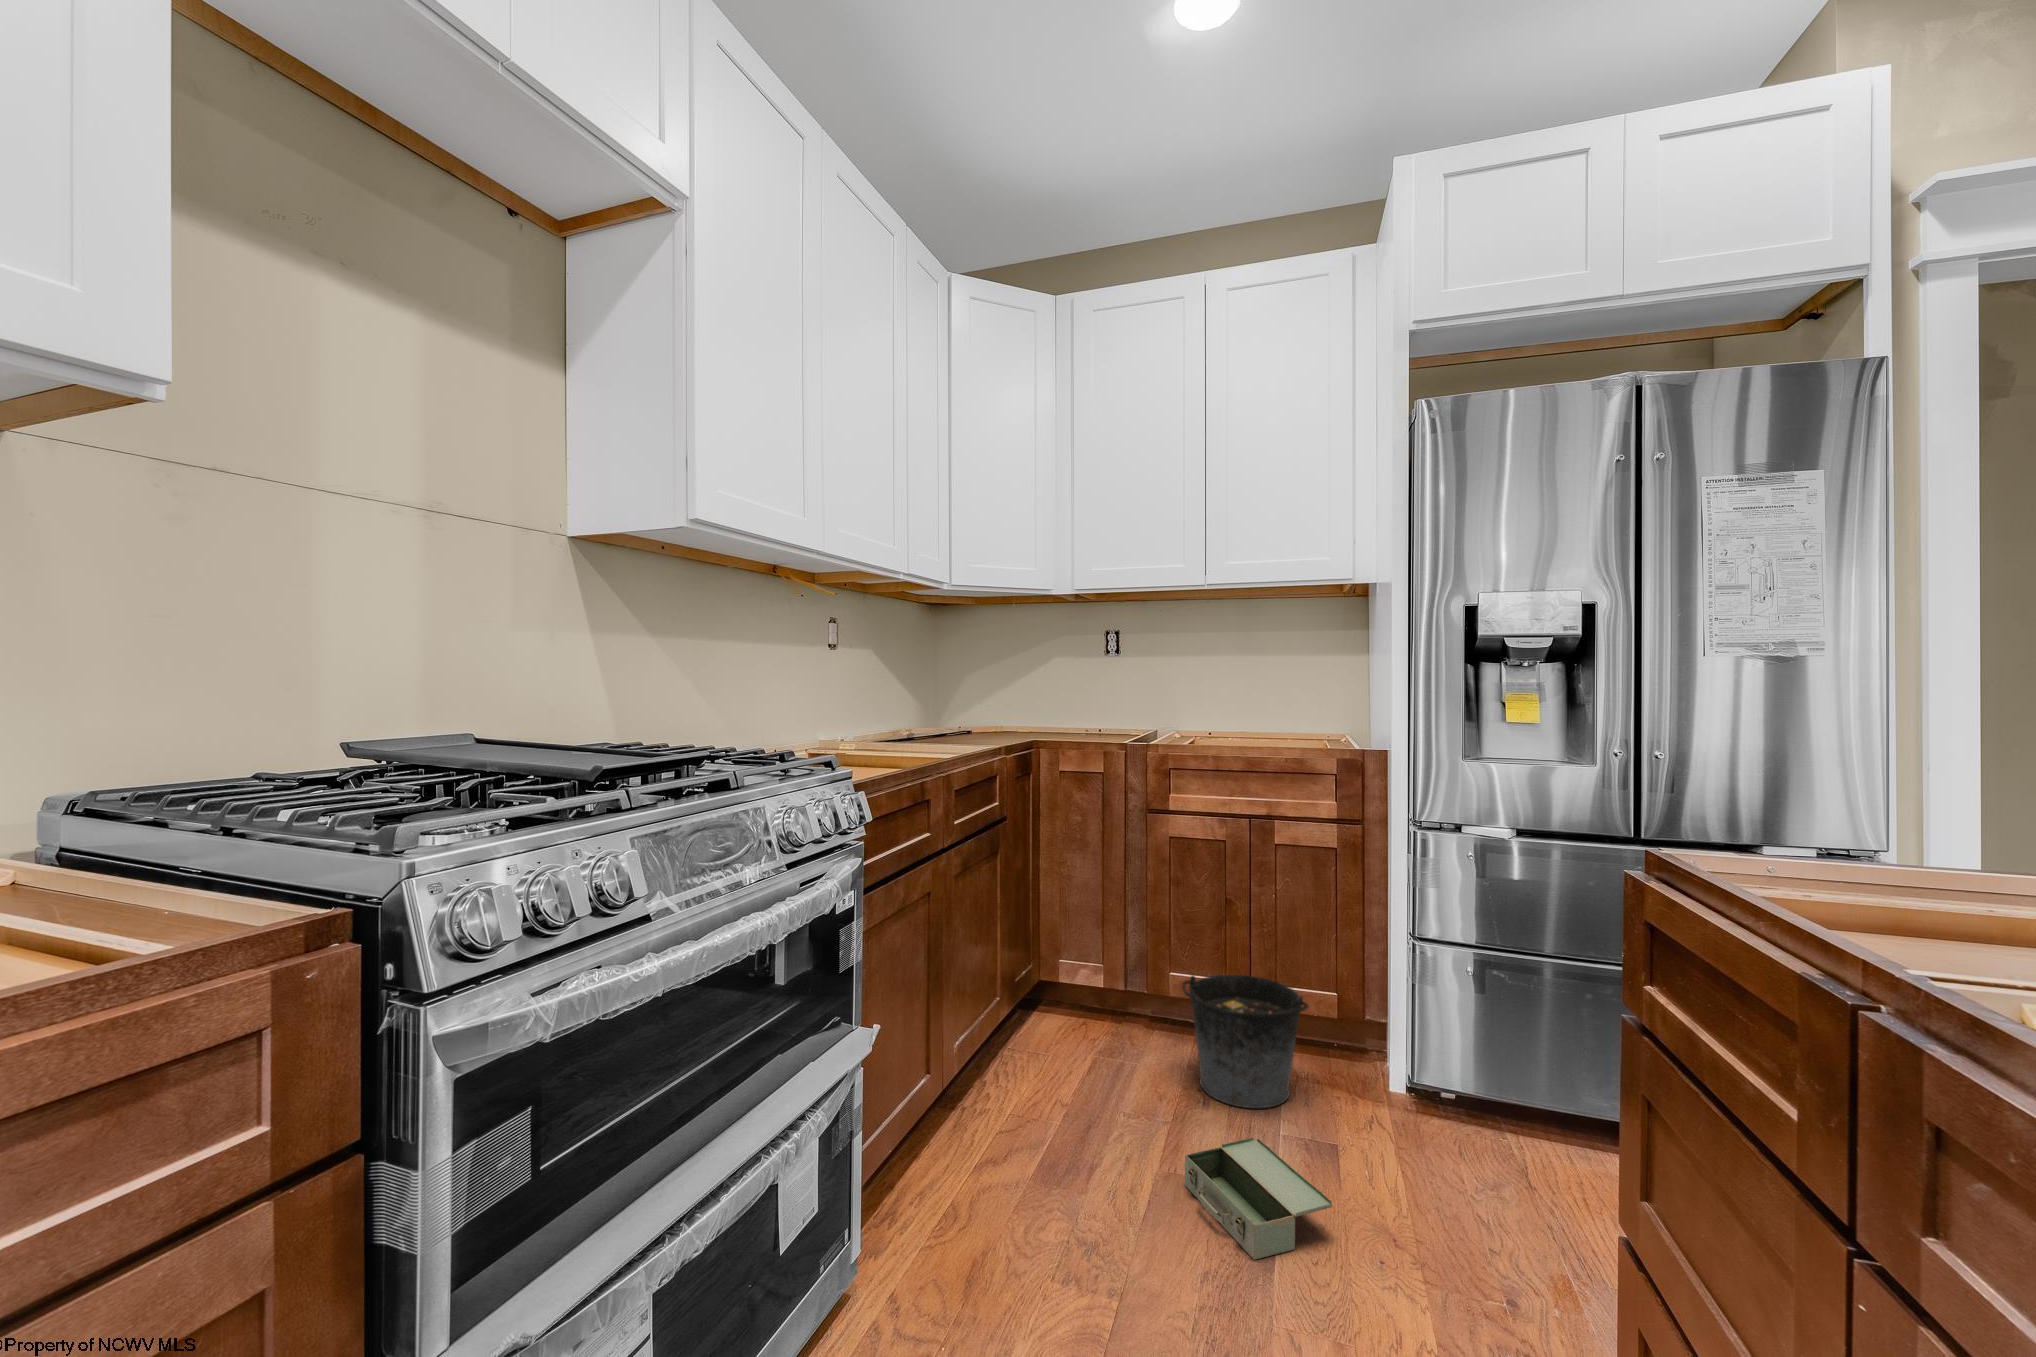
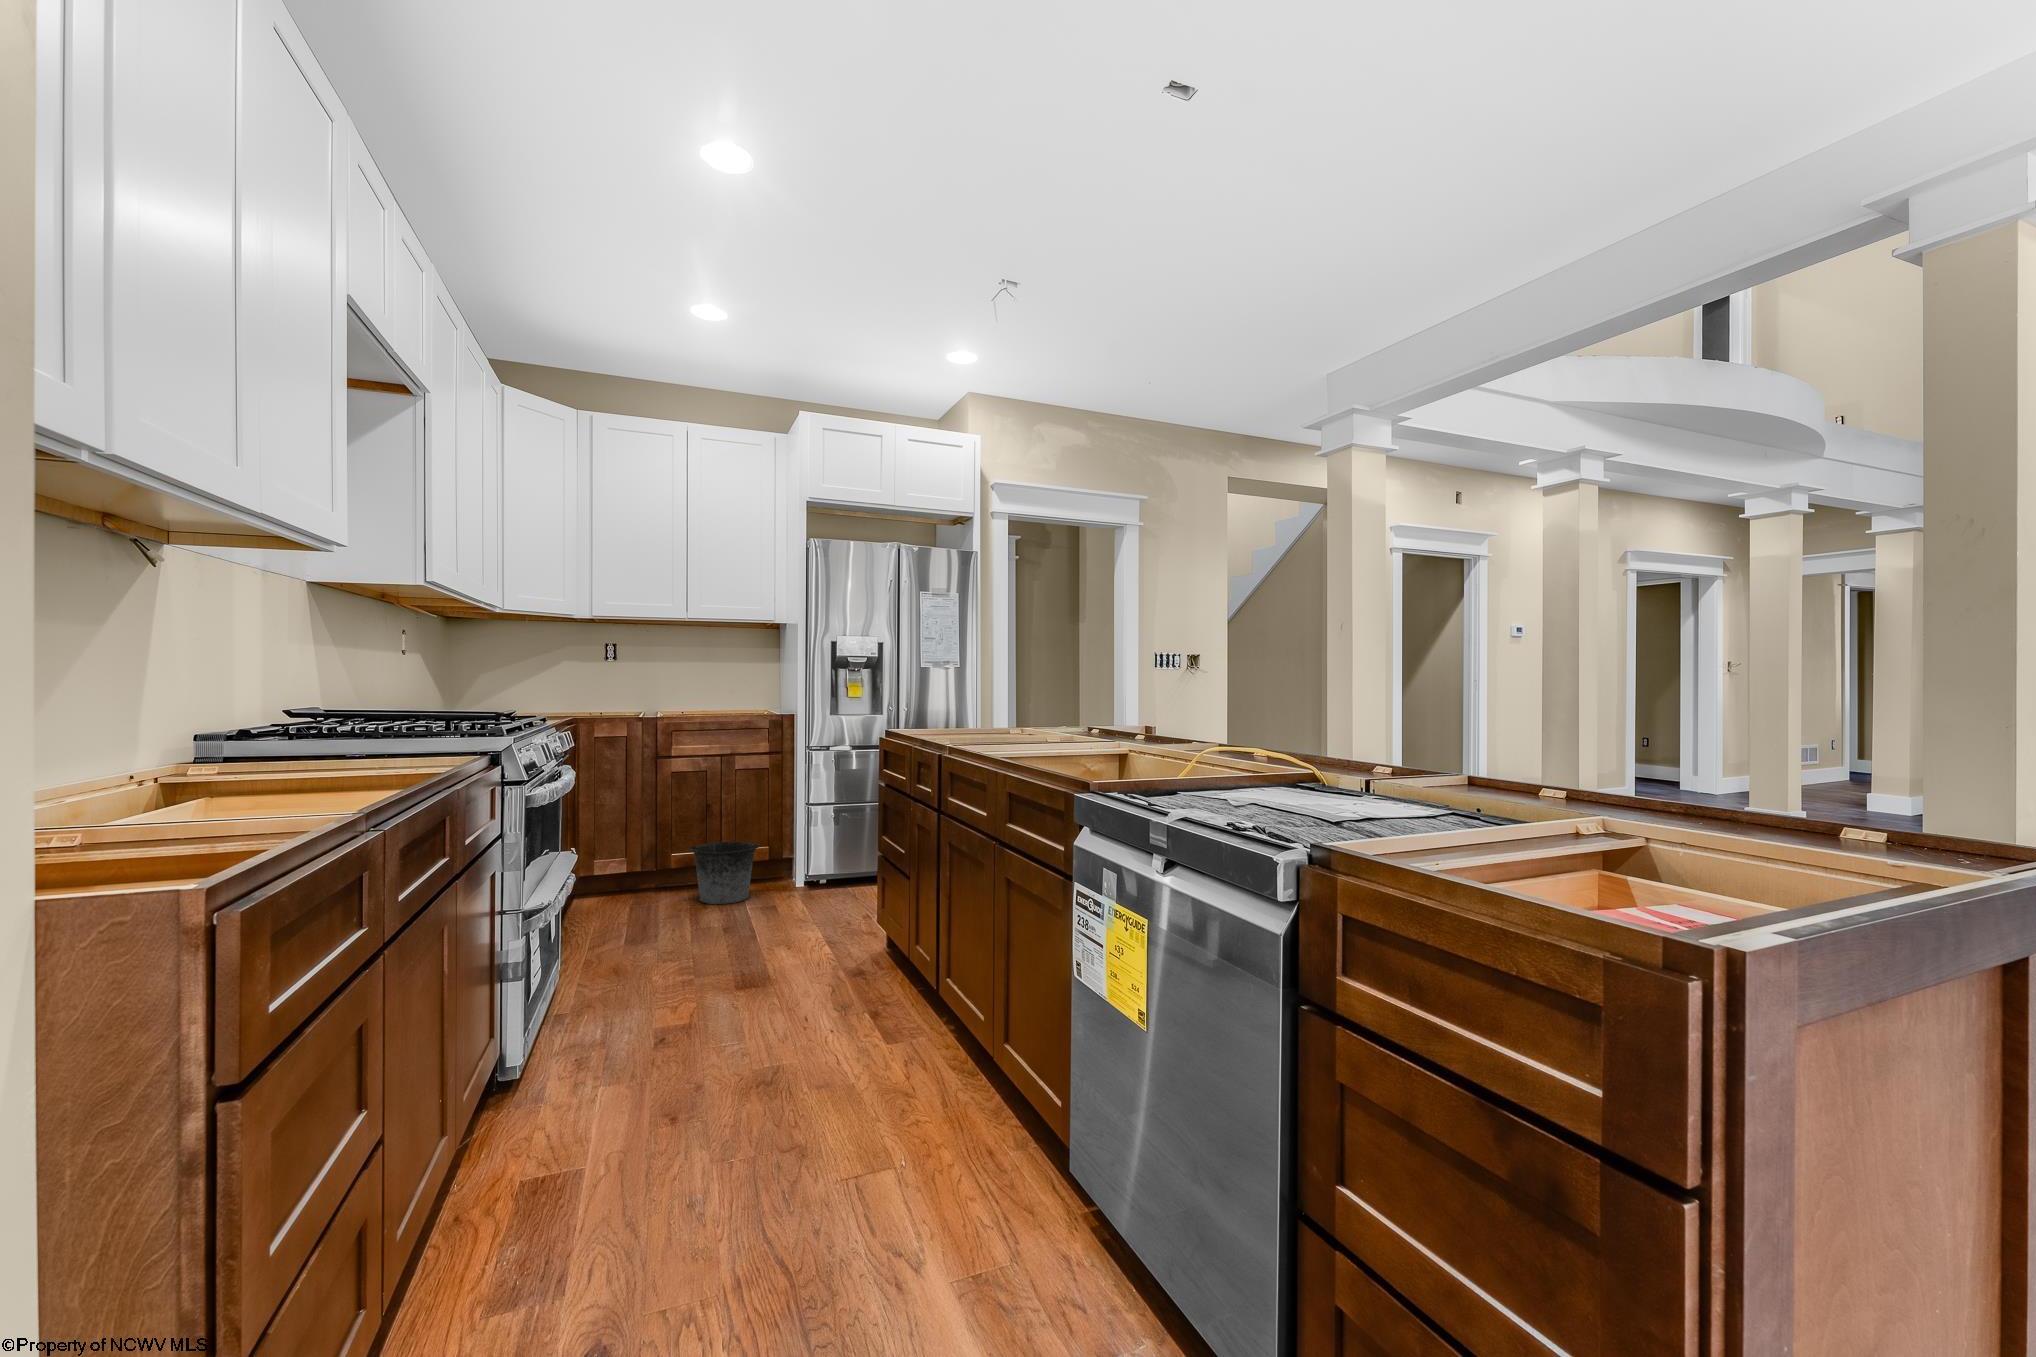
toolbox: present [1185,1138,1333,1260] -> none [711,901,784,936]

